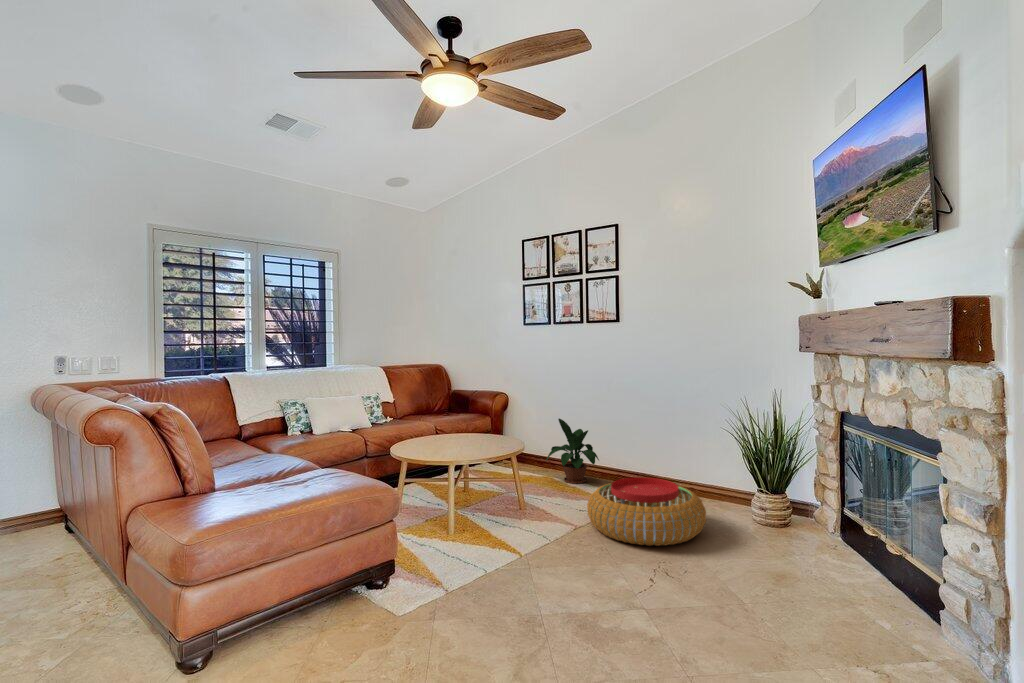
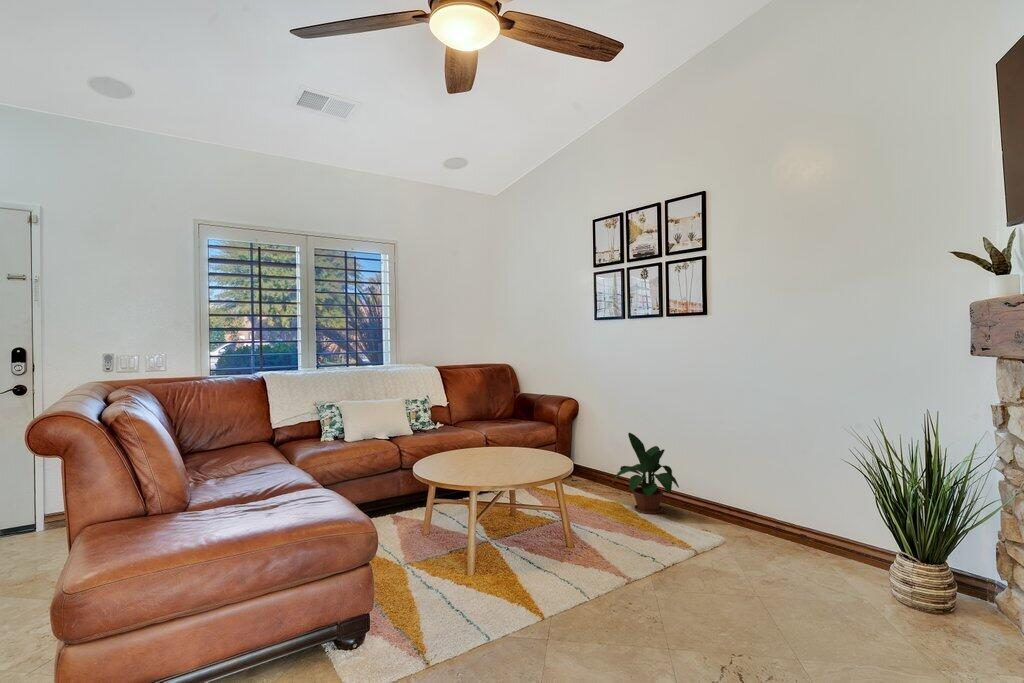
pouf: present [587,477,706,546] -> none [647,519,816,625]

